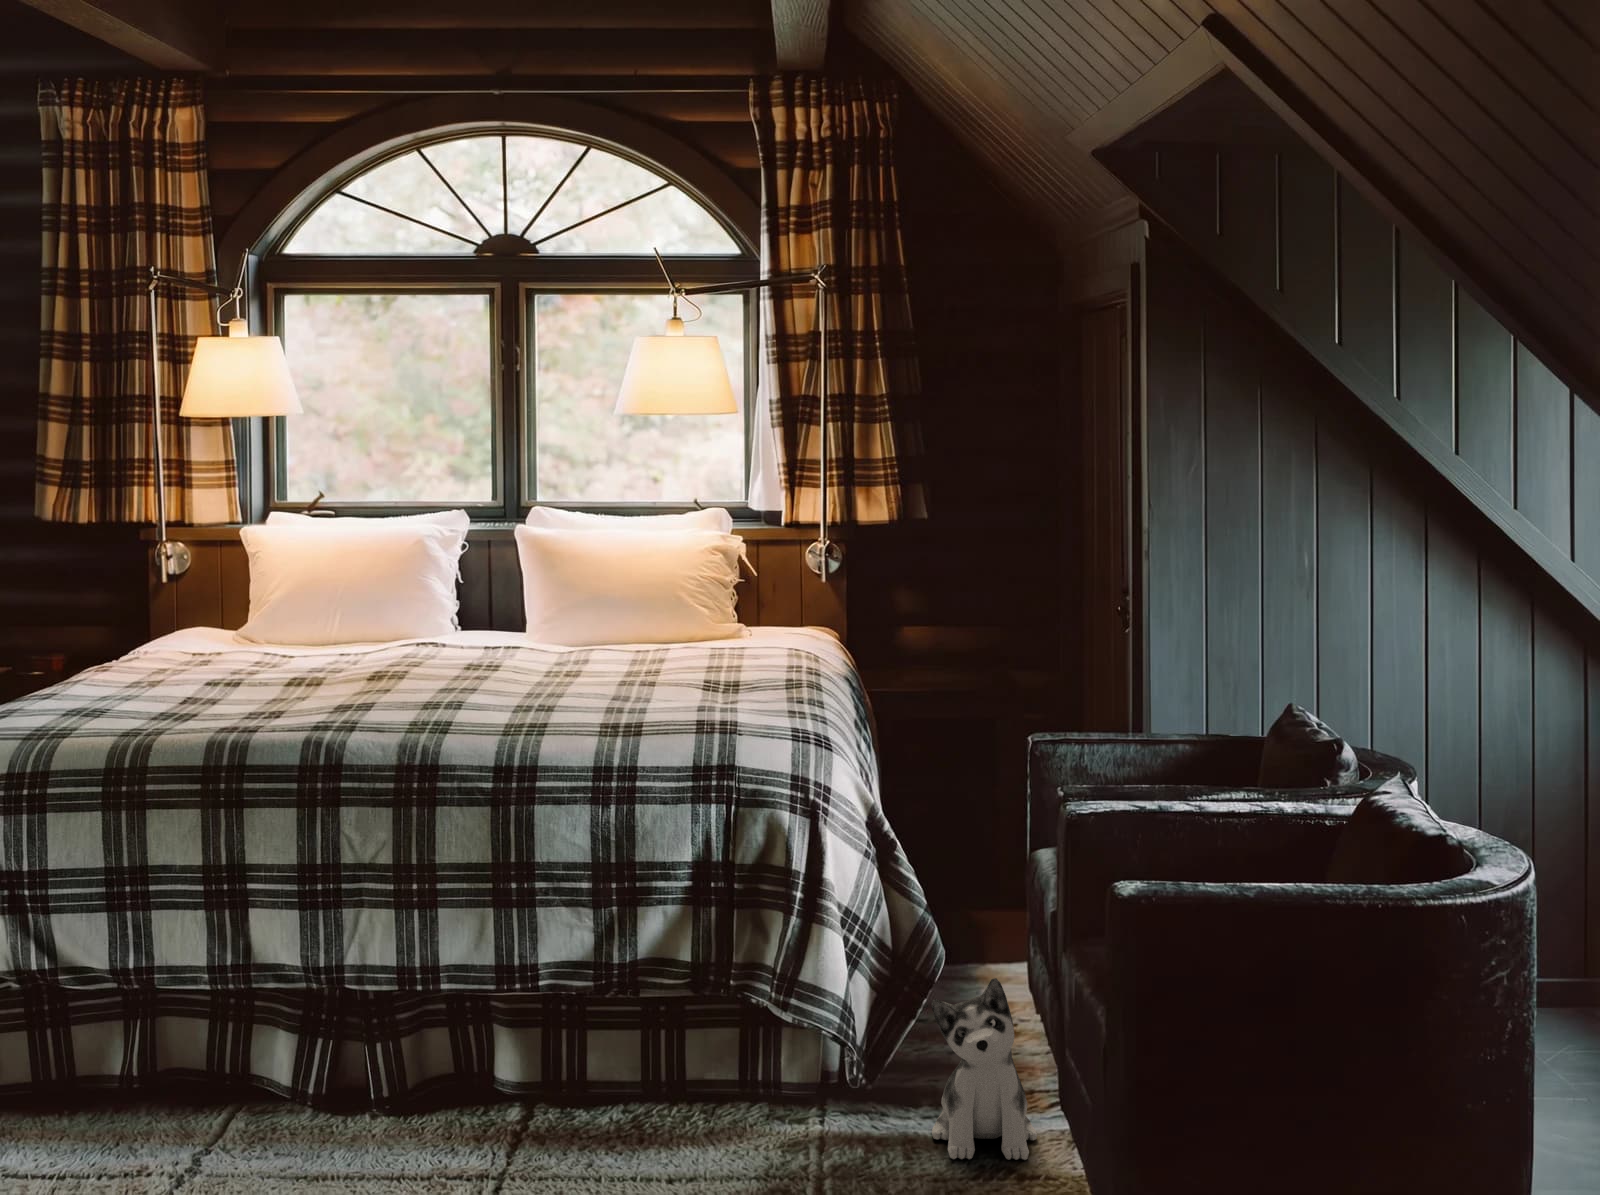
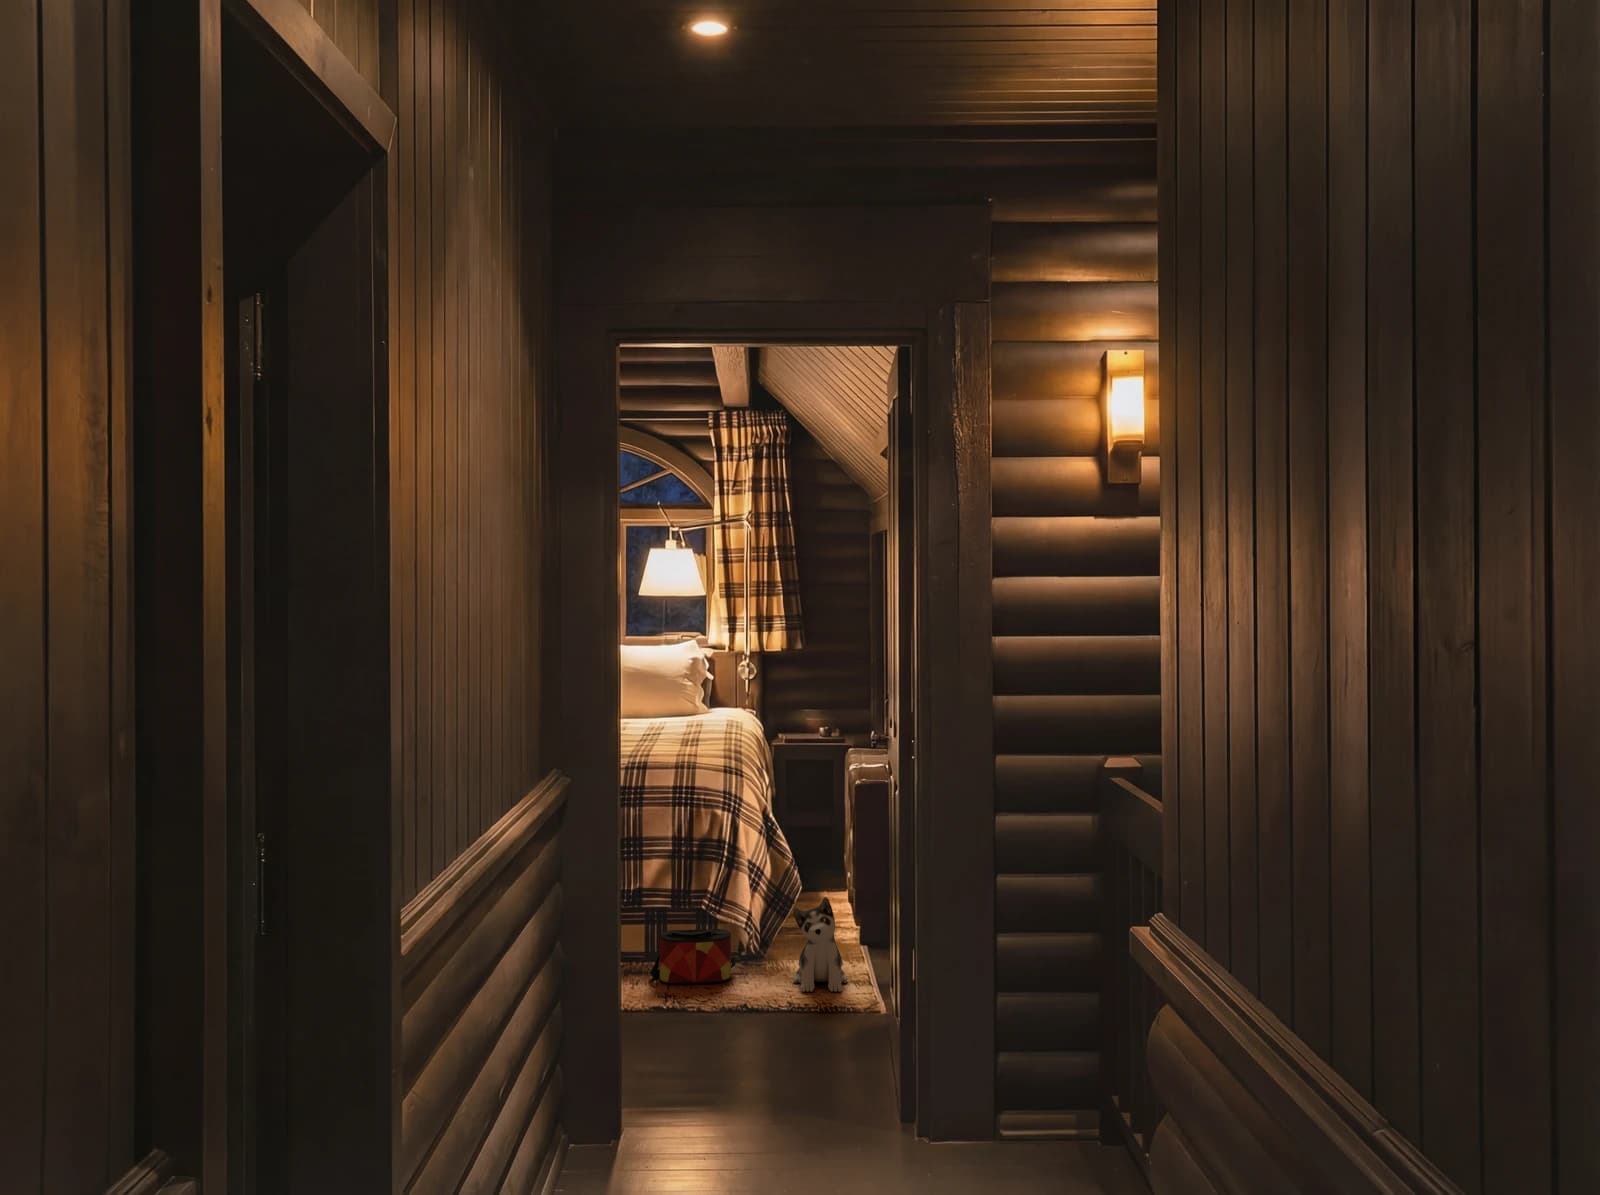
bag: none [655,1035,819,1143] -> present [650,929,735,985]

